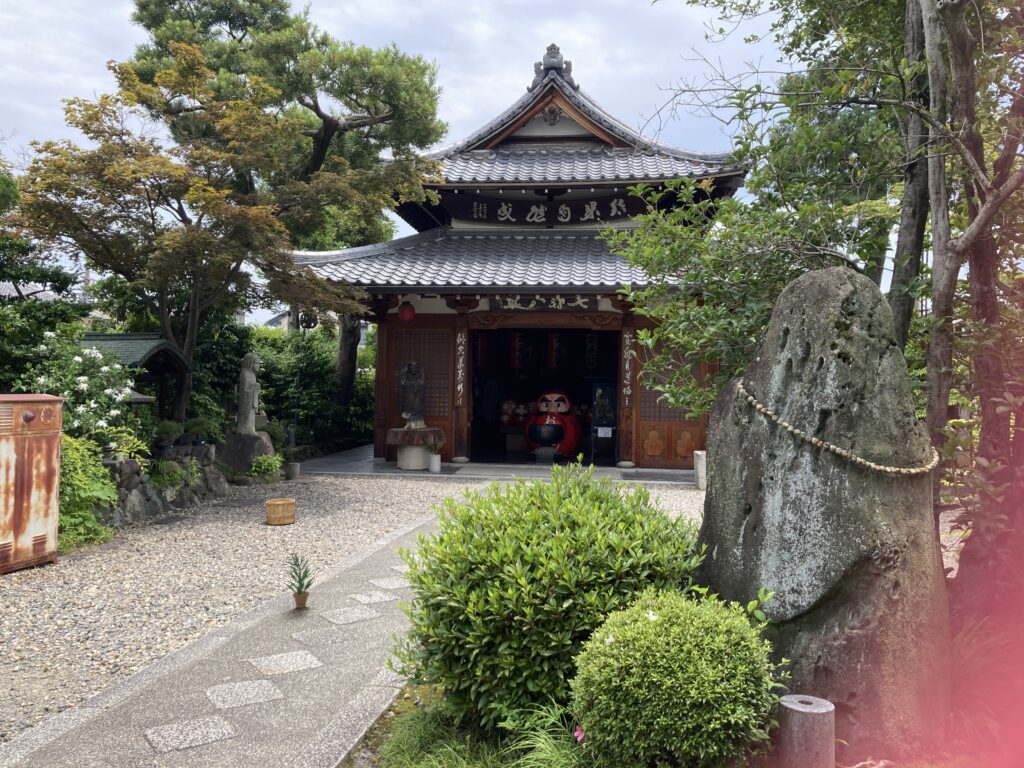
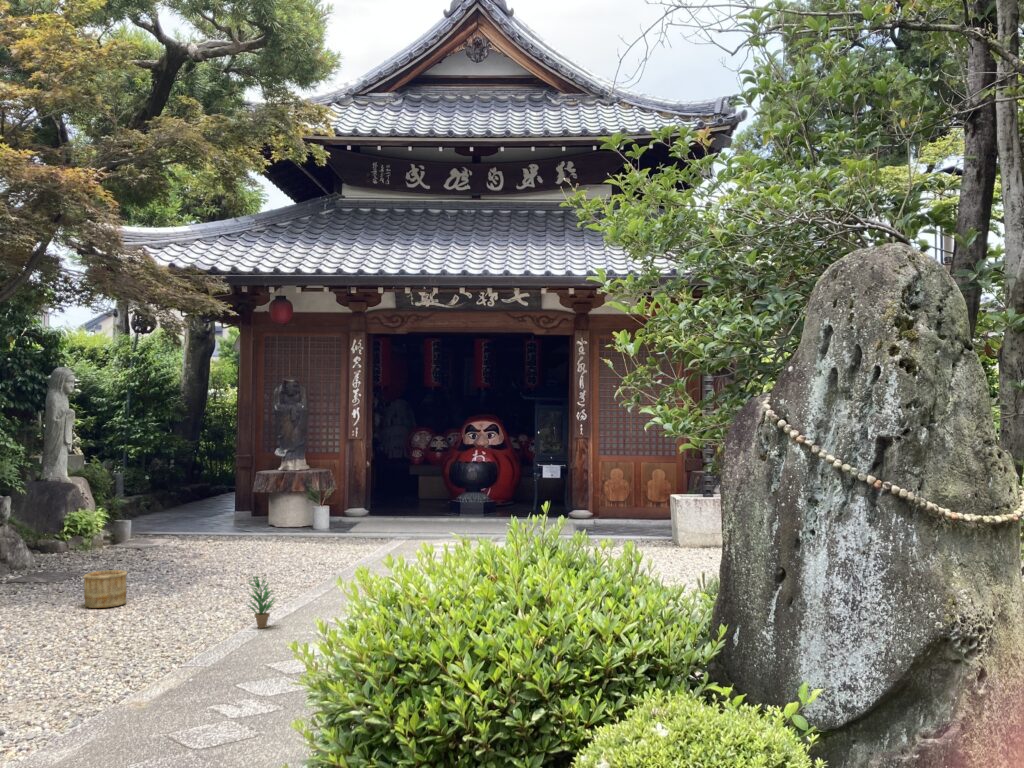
potted plant: present [286,555,314,608] -> present [248,576,274,628]

